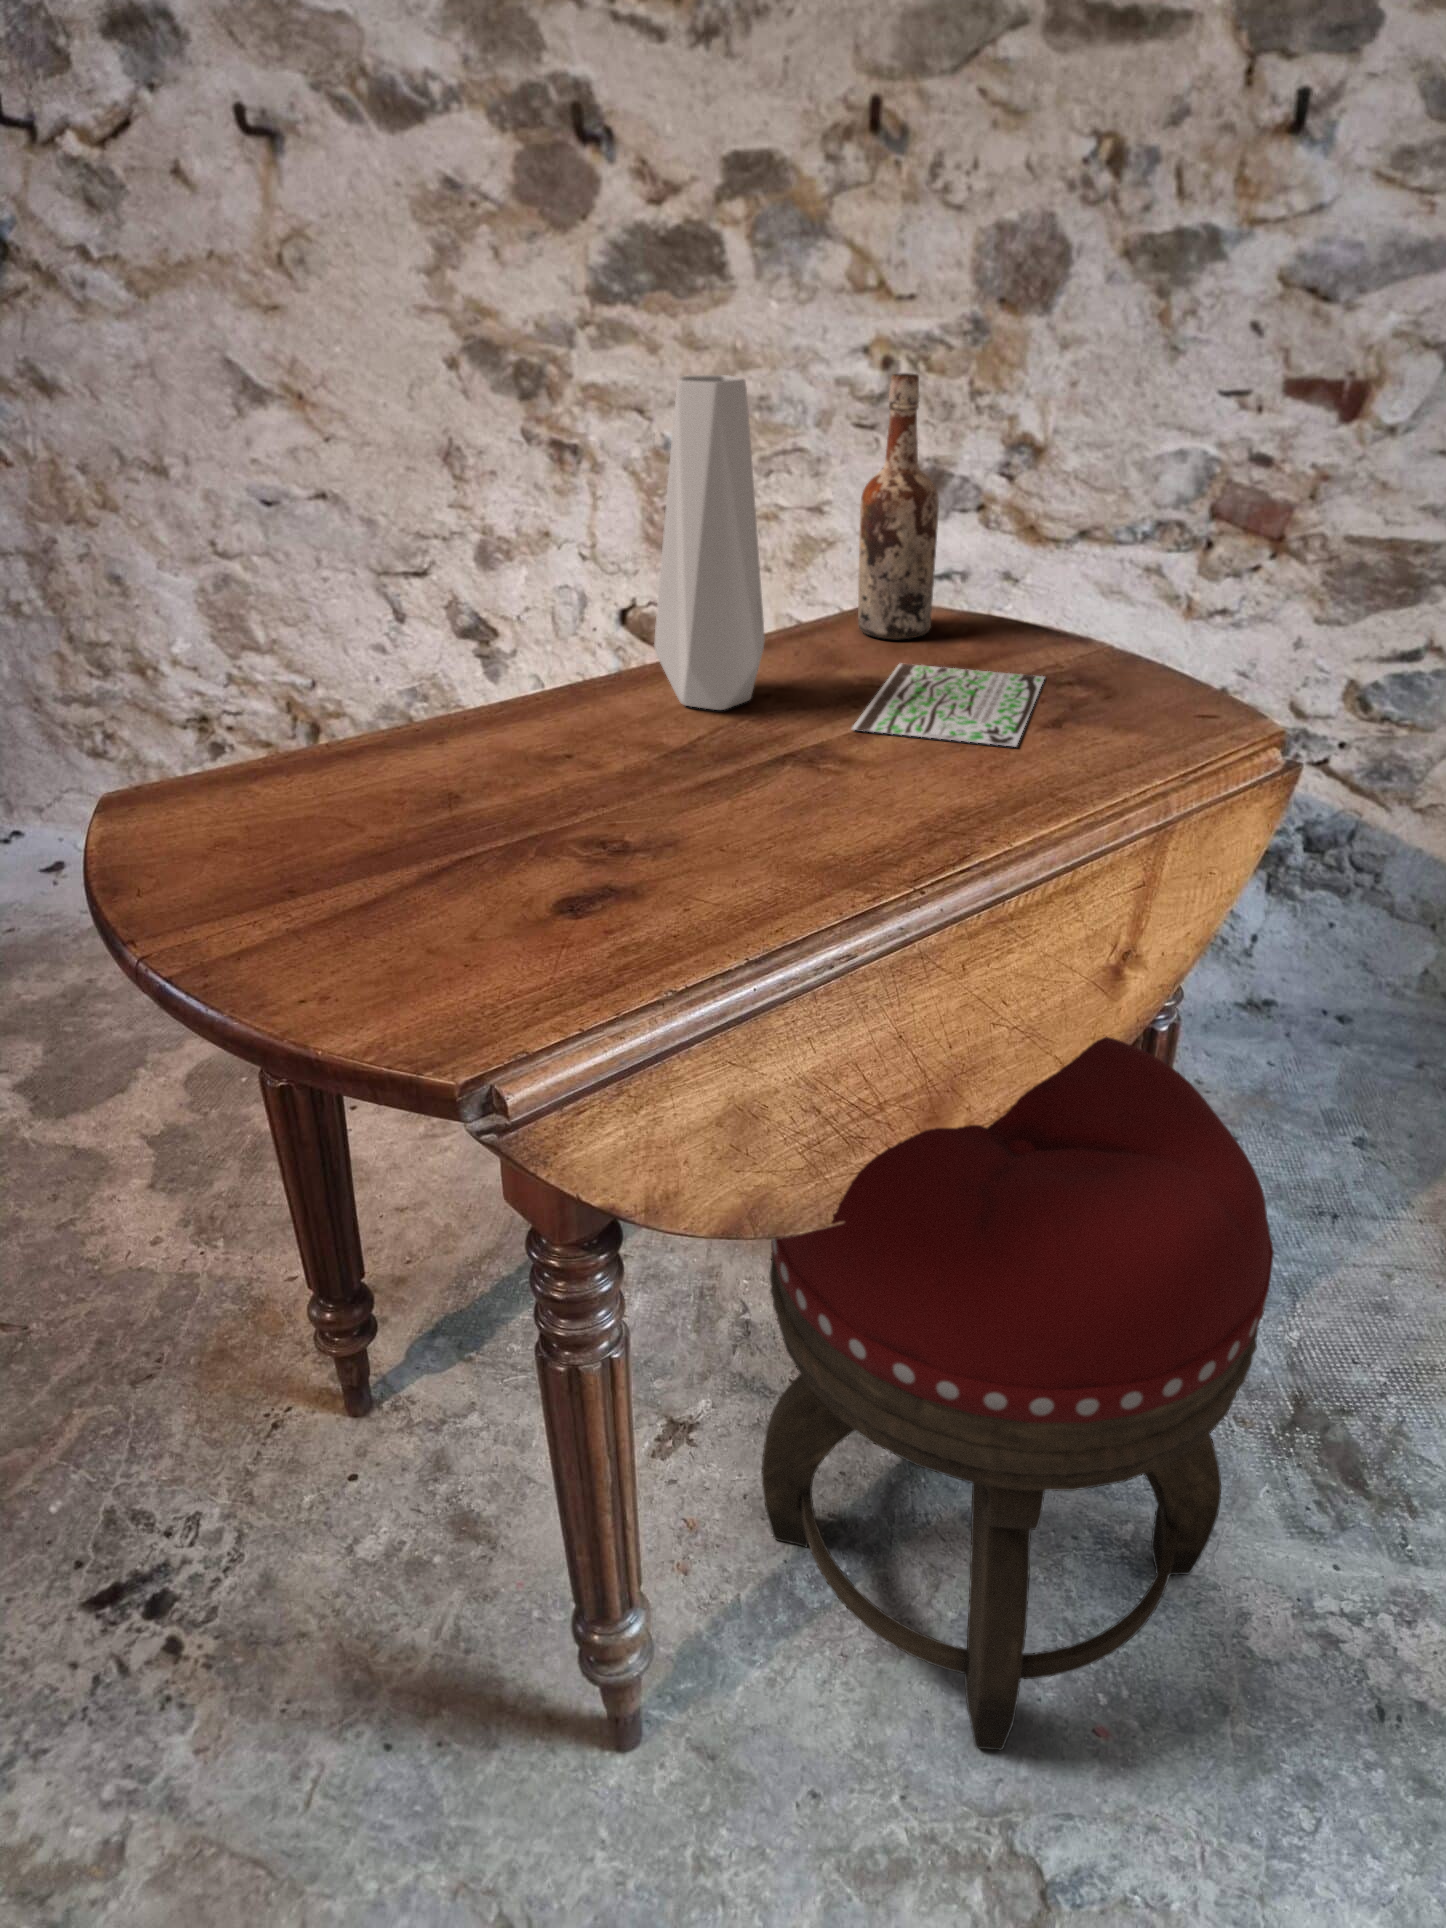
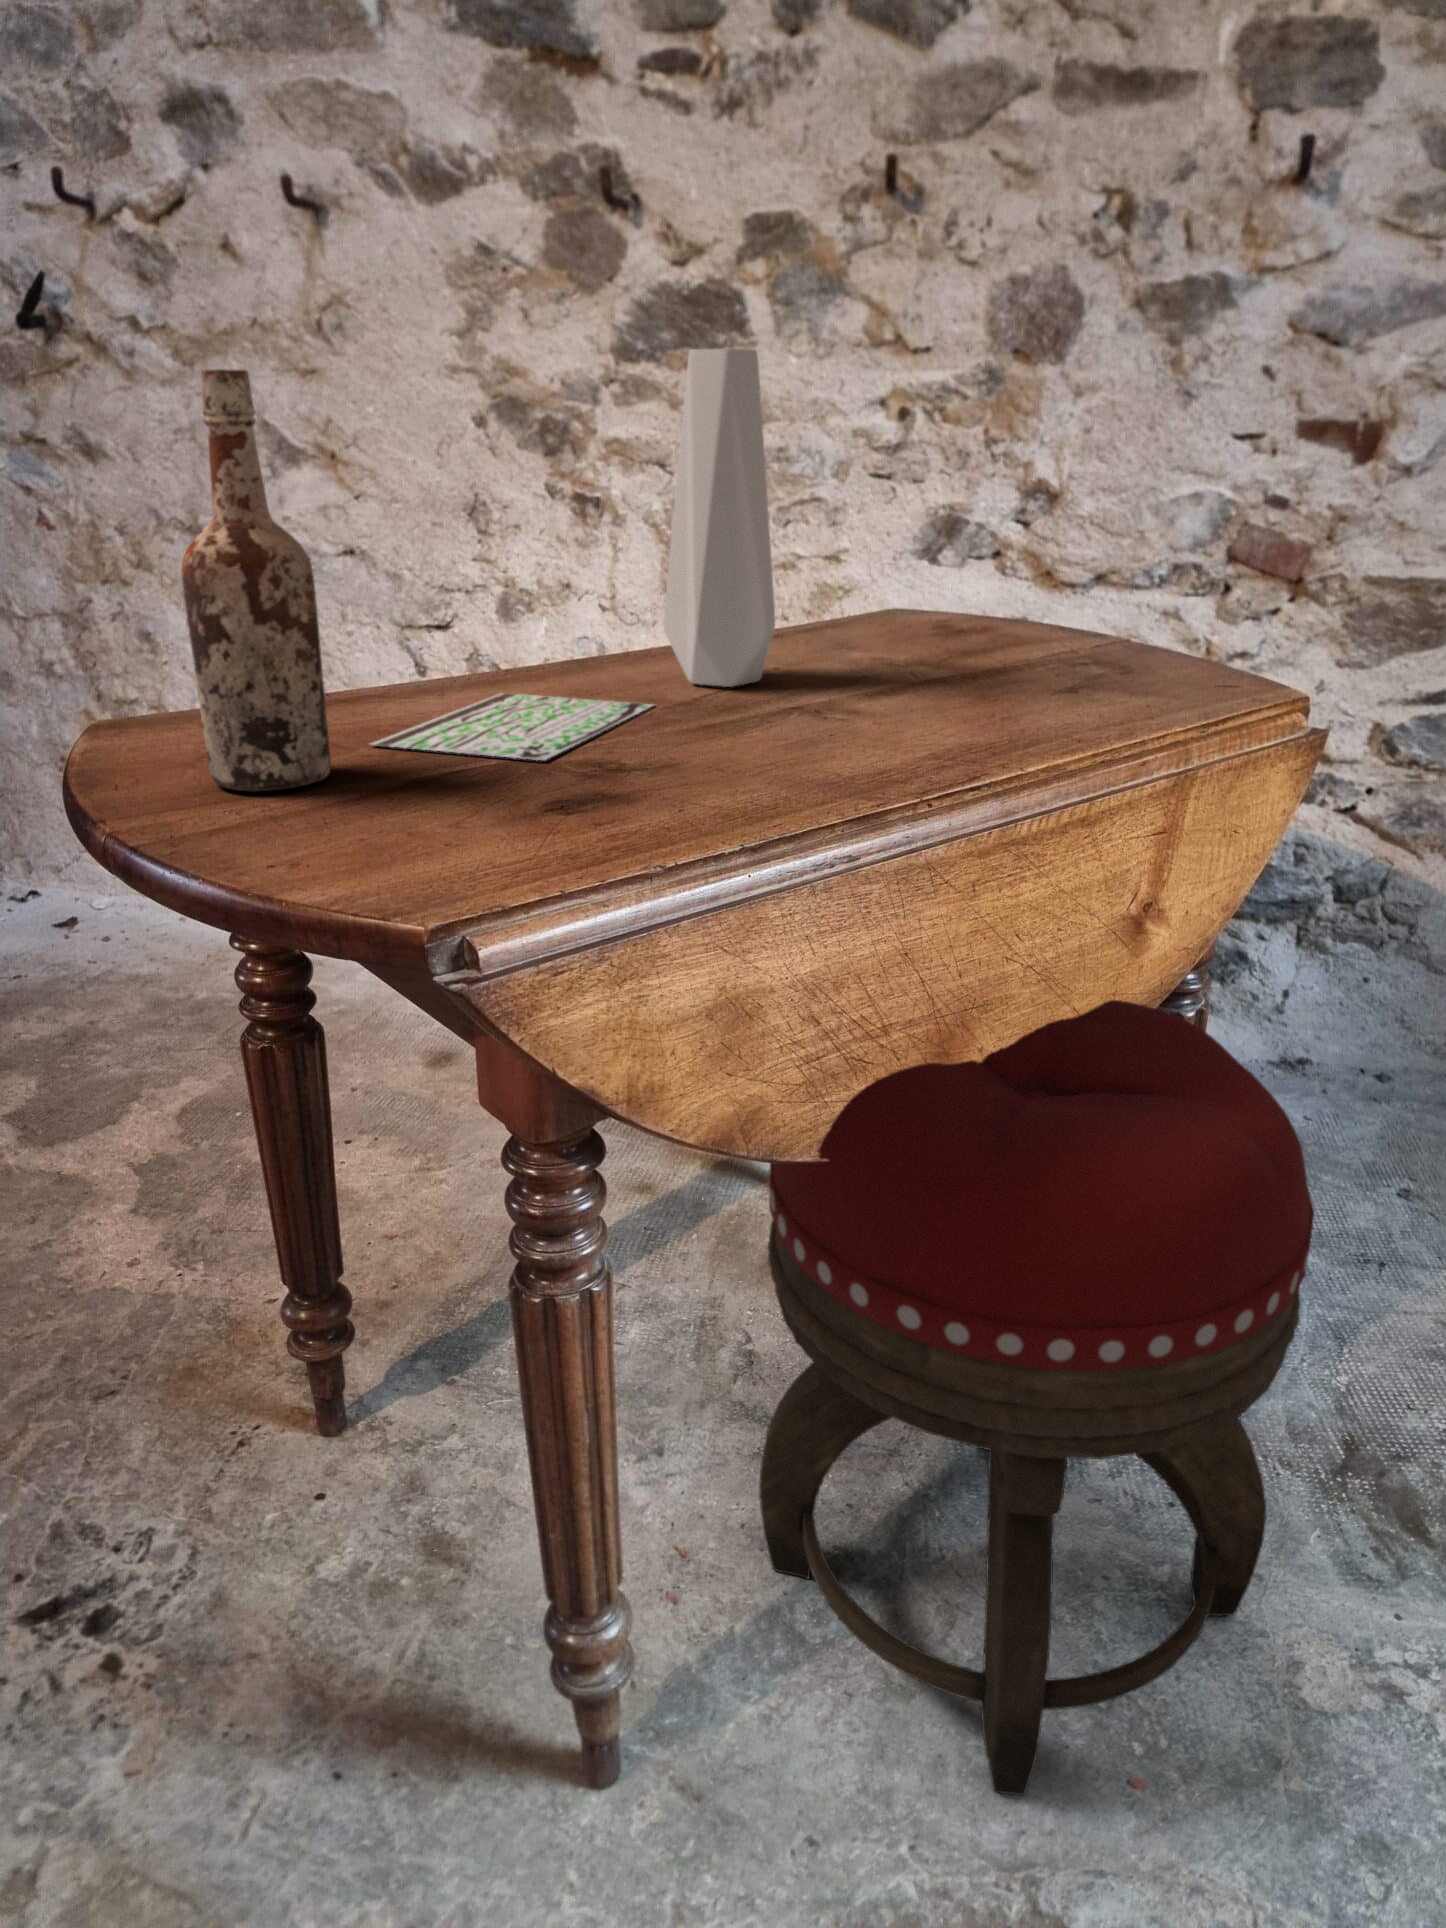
wine bottle: present [858,373,939,639] -> present [181,369,331,791]
book: present [852,664,1044,746] -> present [372,693,652,760]

